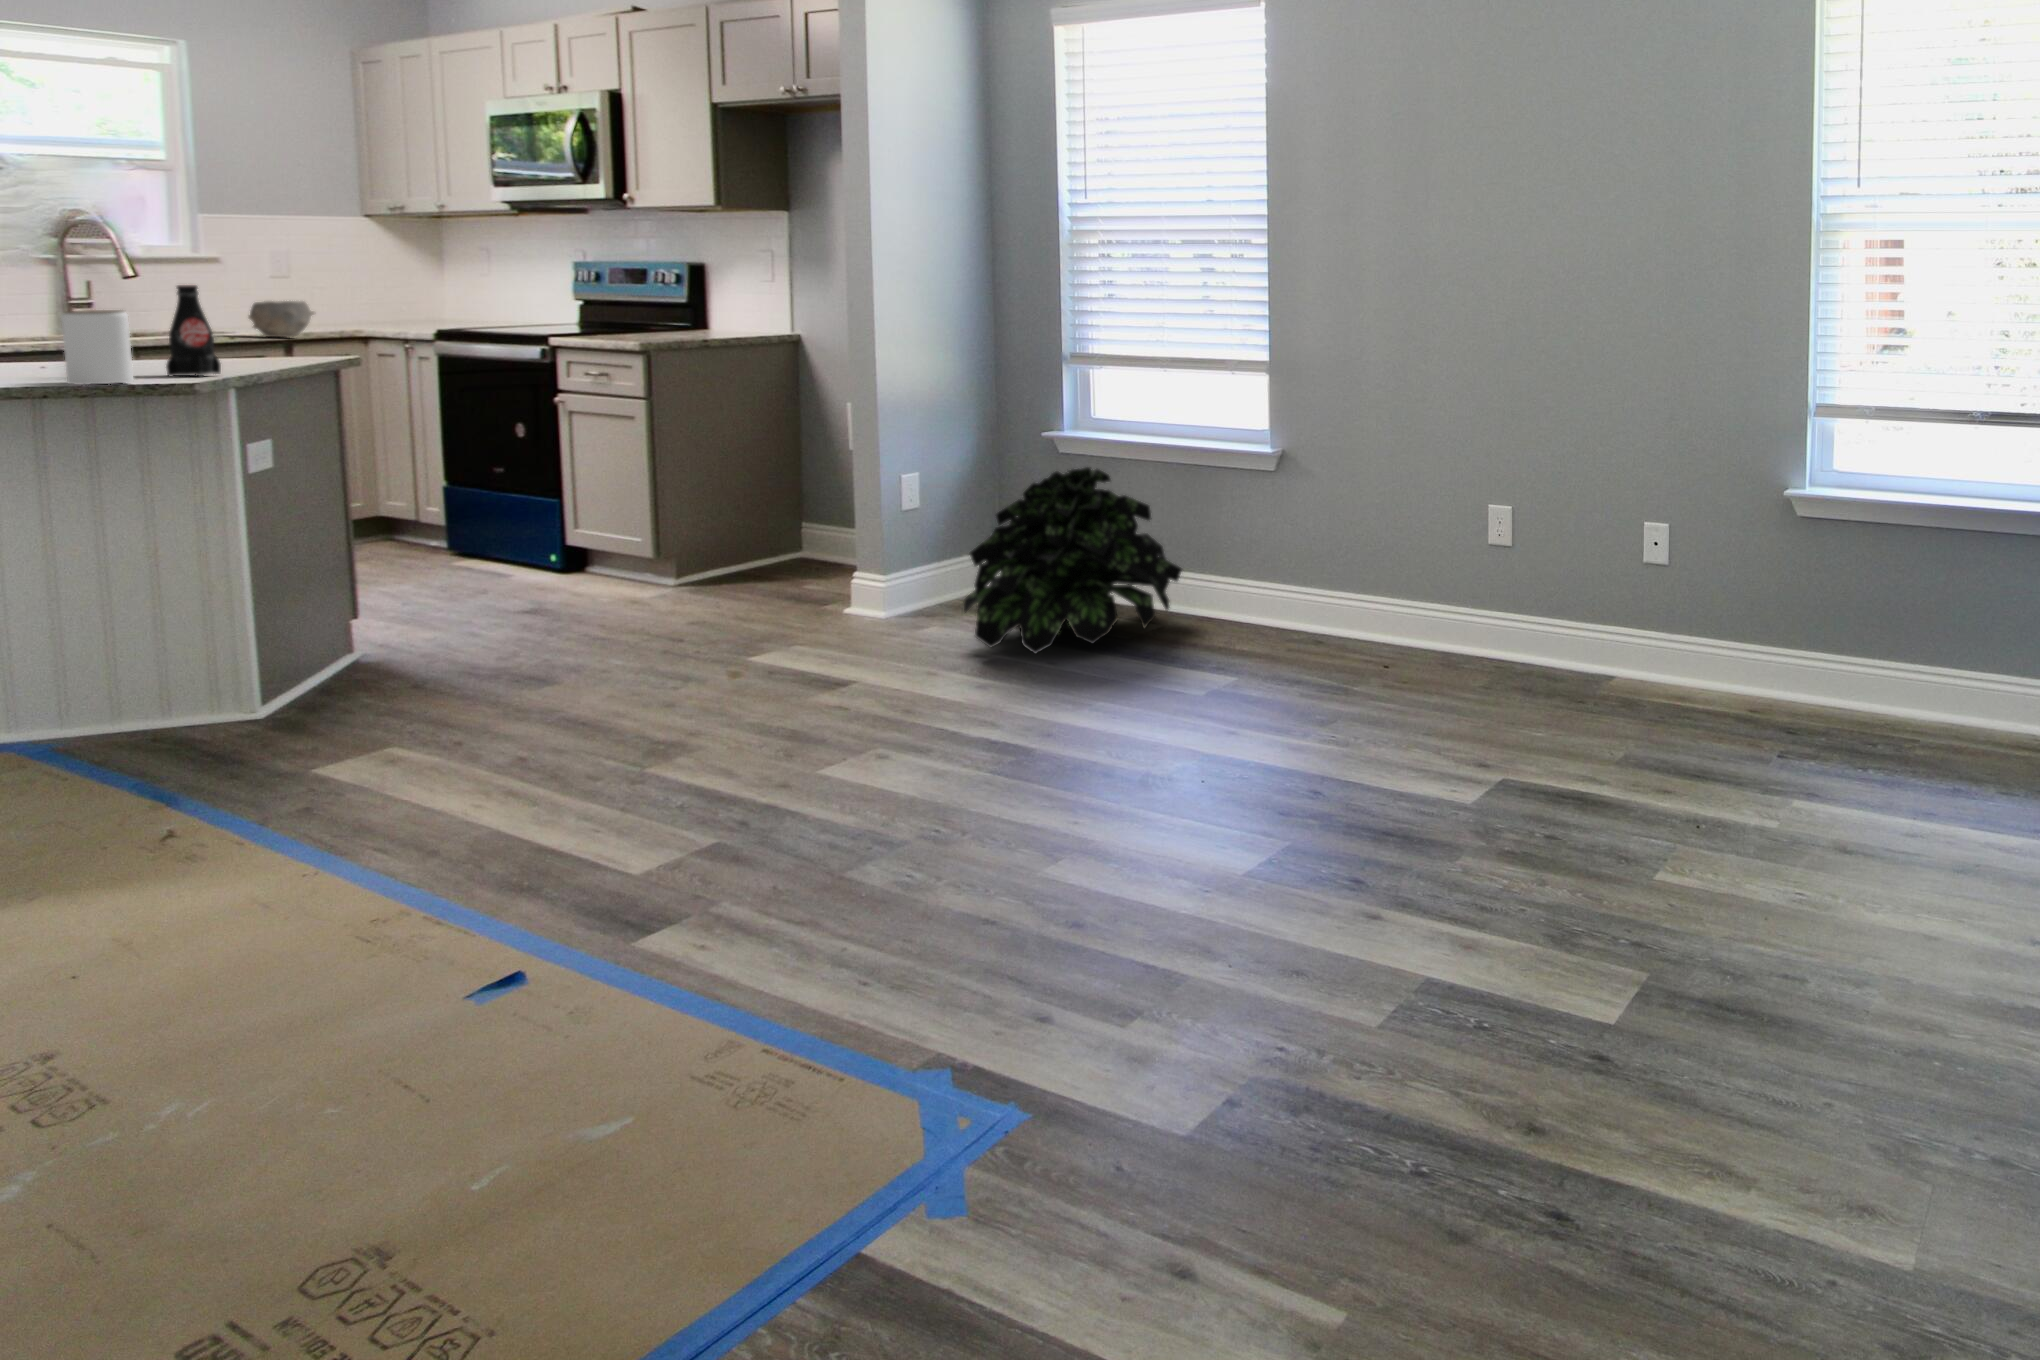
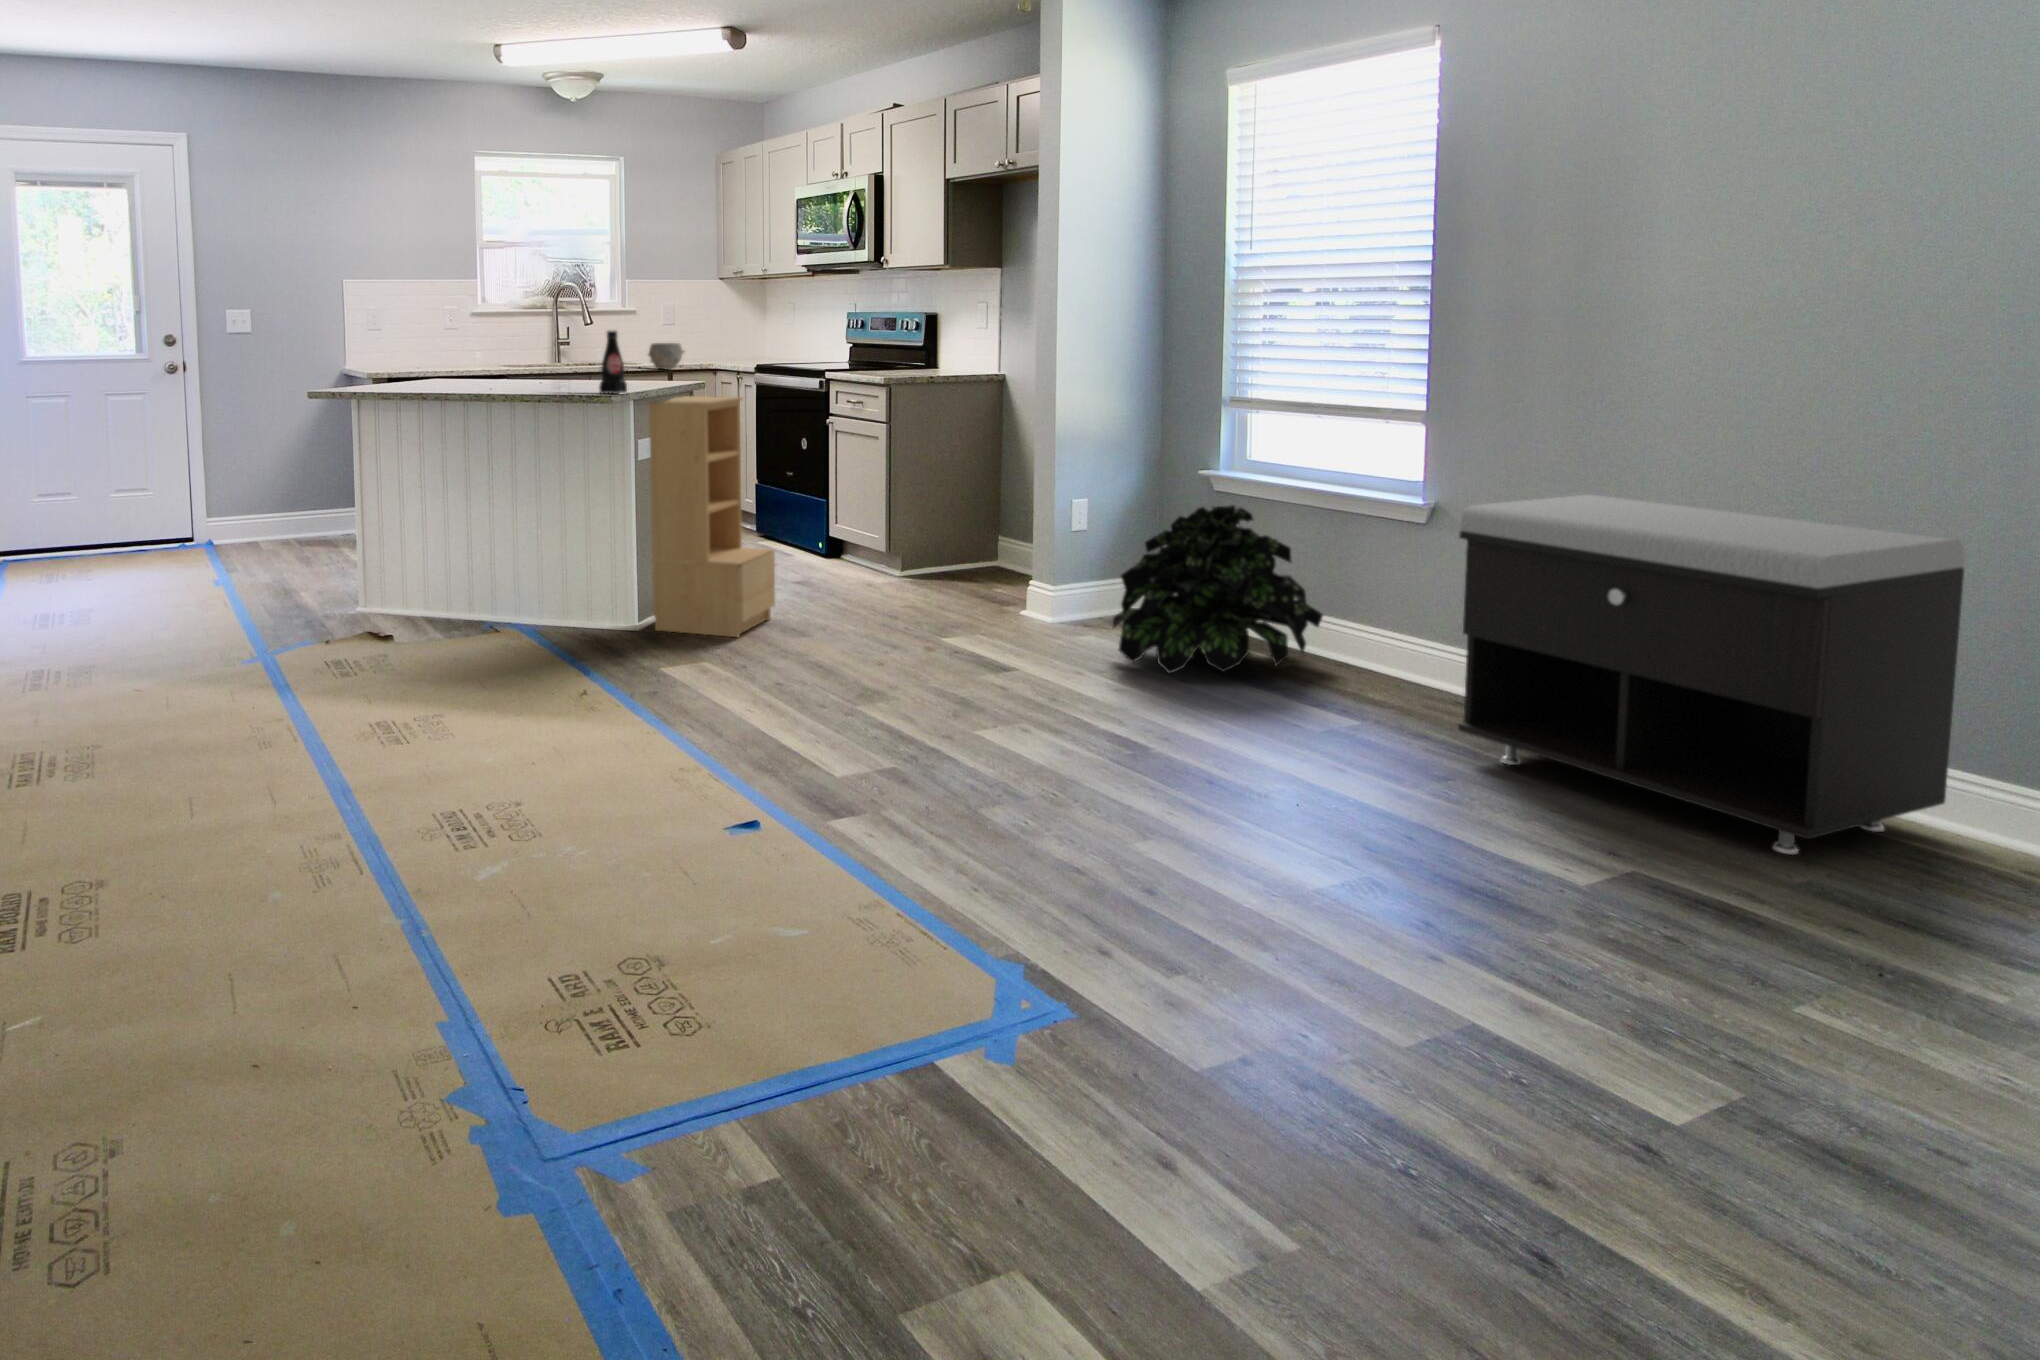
jar: present [61,310,133,385] -> none [550,348,582,397]
bookshelf: none [264,373,499,706] -> present [648,396,775,637]
storage bench: none [1323,434,1693,732] -> present [1458,494,1965,855]

